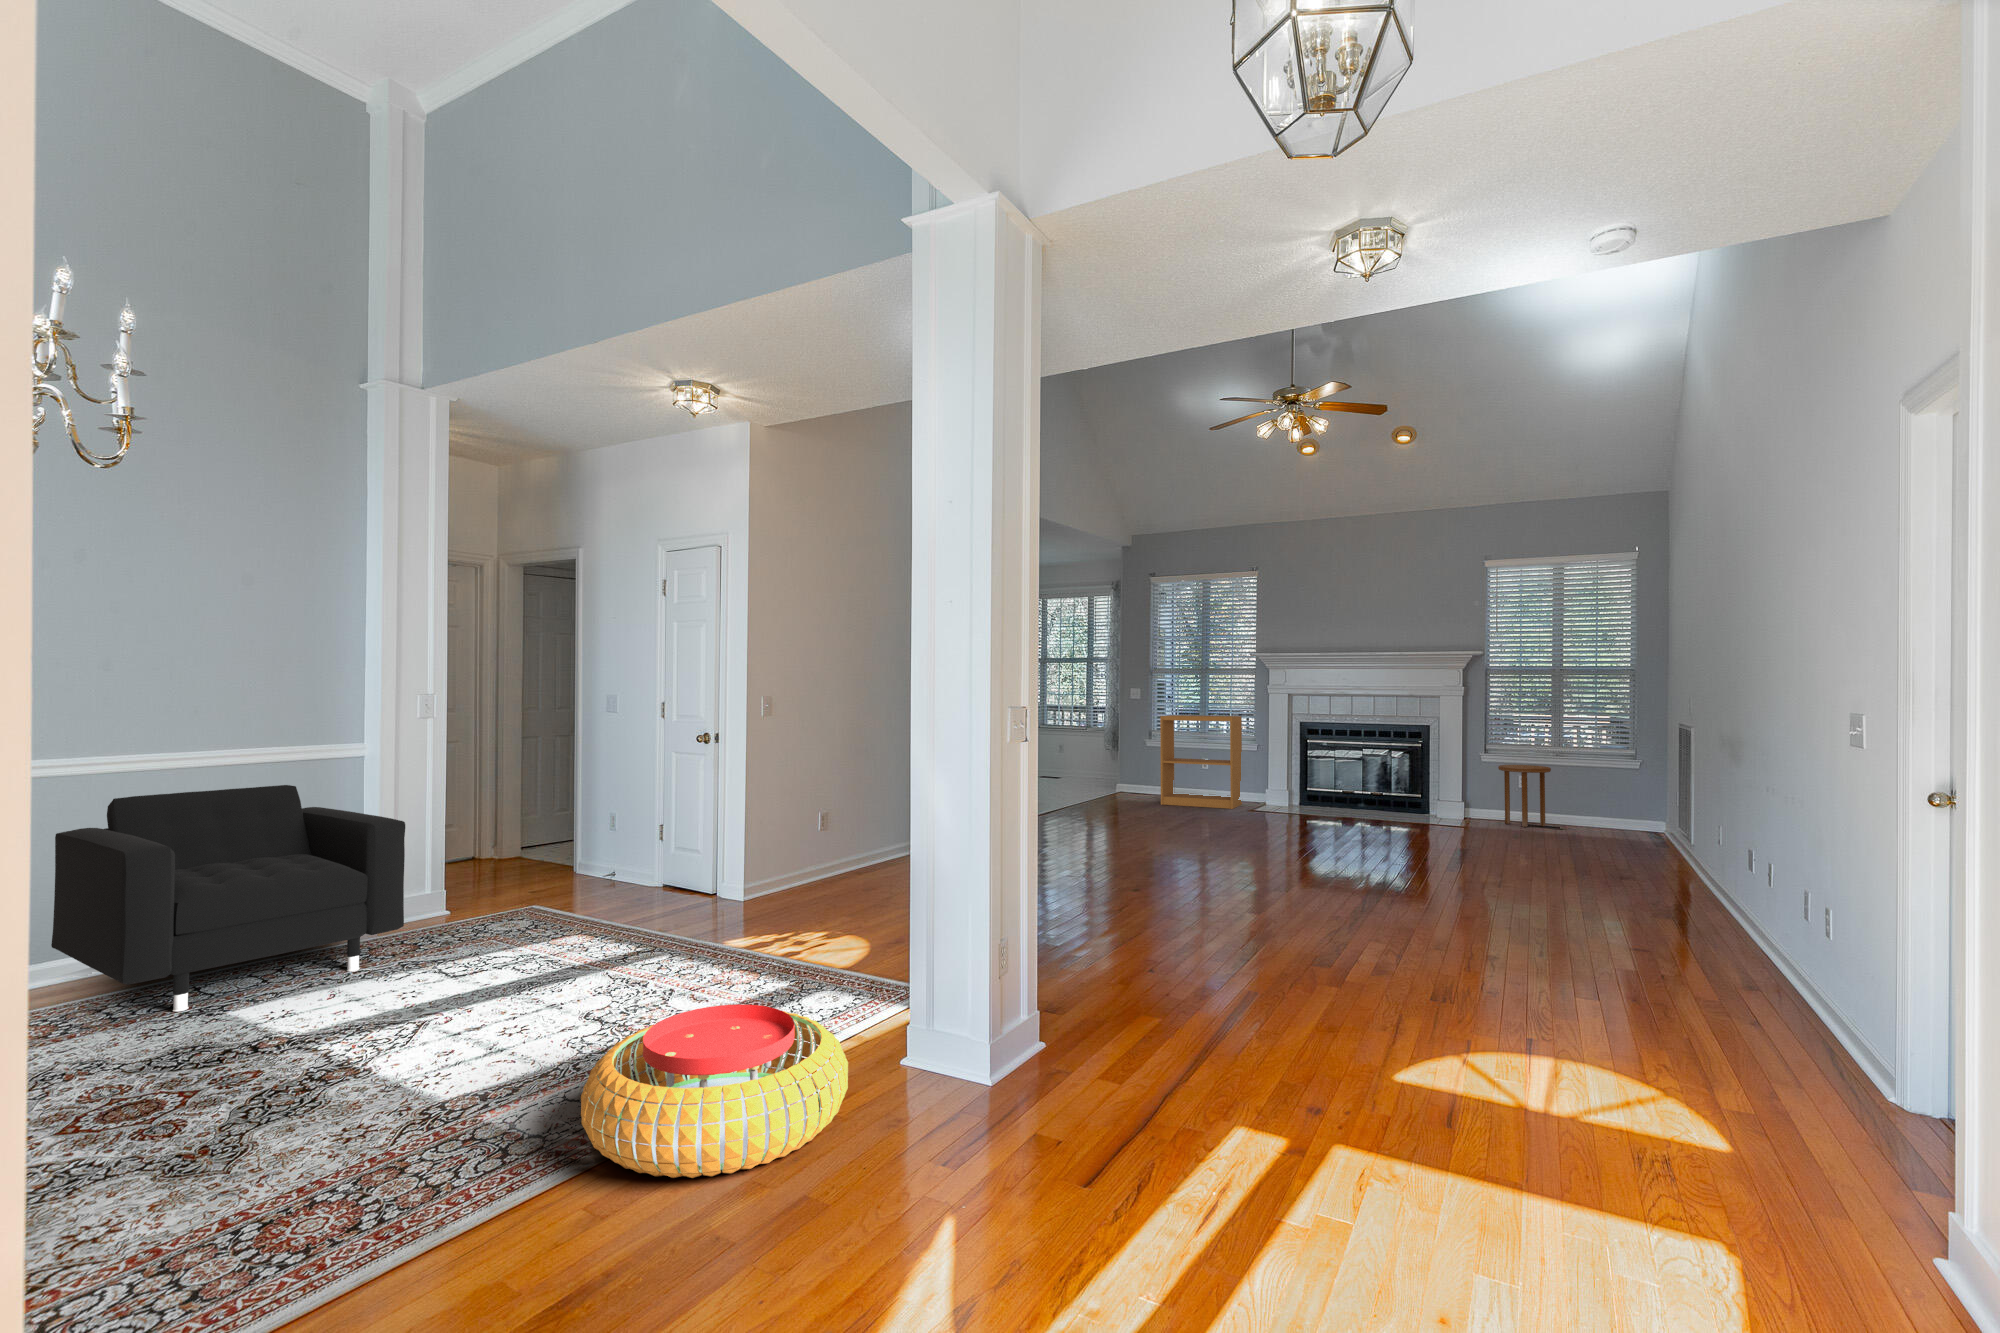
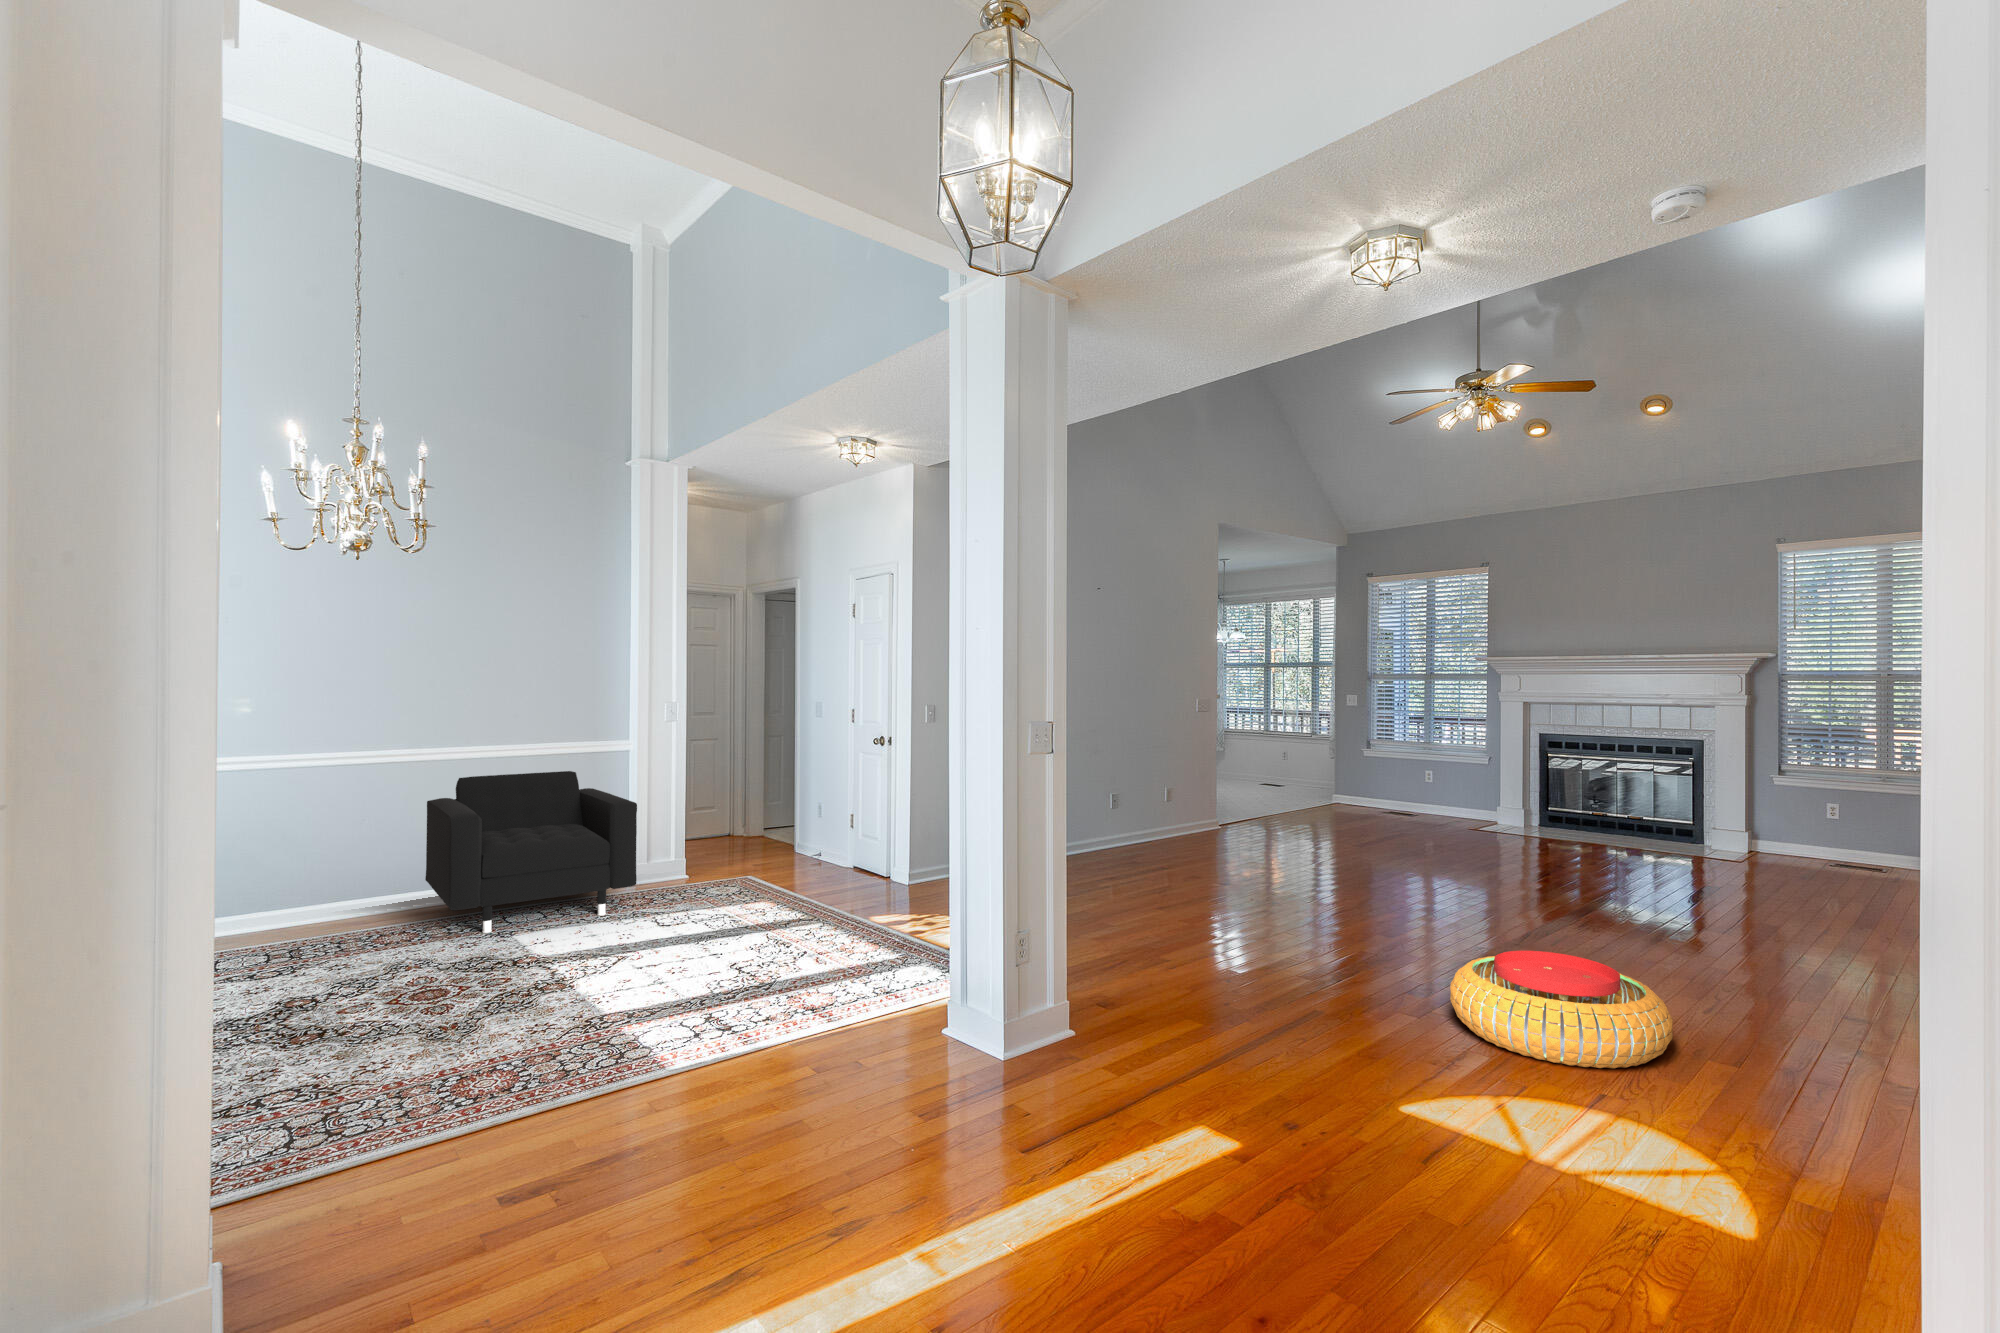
bookshelf: present [1160,715,1242,809] -> none [1380,721,1477,825]
side table: present [1498,765,1551,827] -> none [1795,790,1869,867]
pouf: present [581,1004,848,1178] -> present [1450,951,1673,1068]

